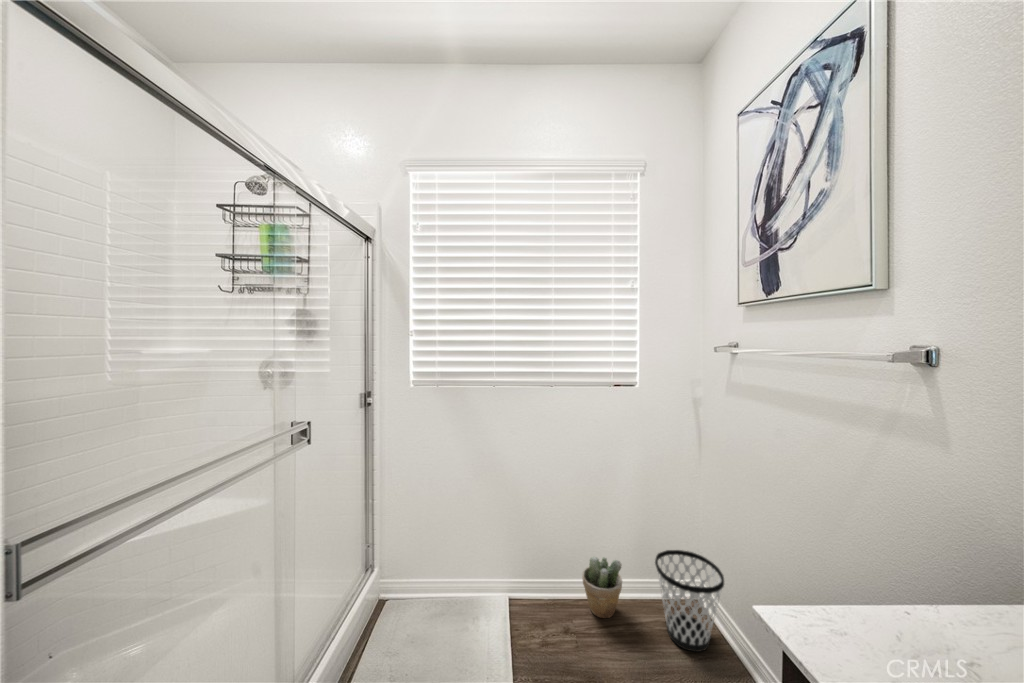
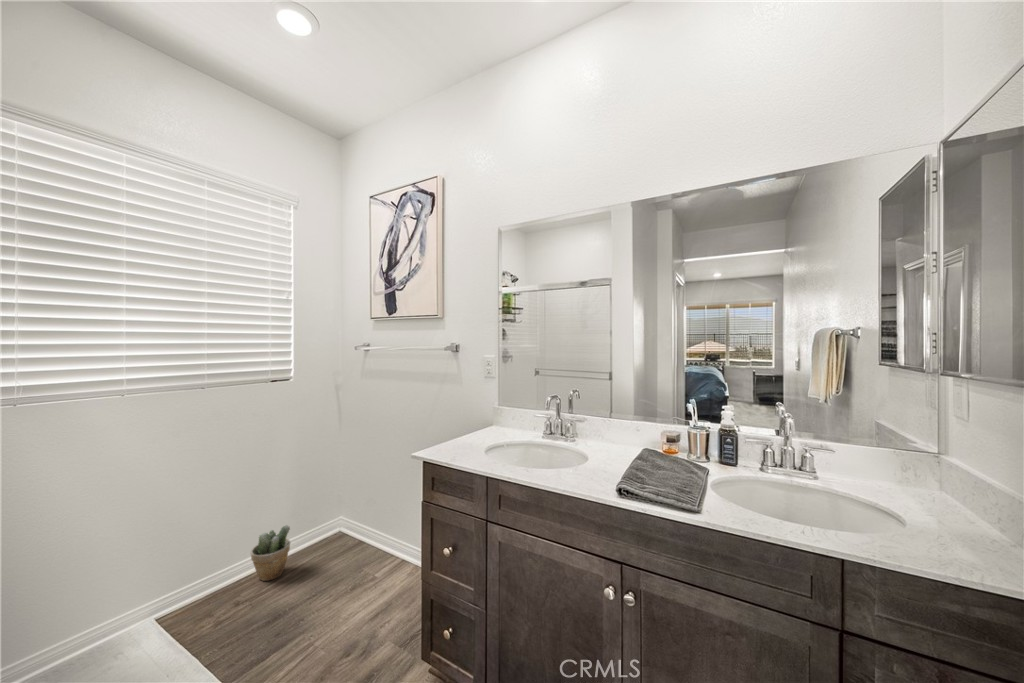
wastebasket: present [655,550,724,652] -> none [317,495,366,560]

